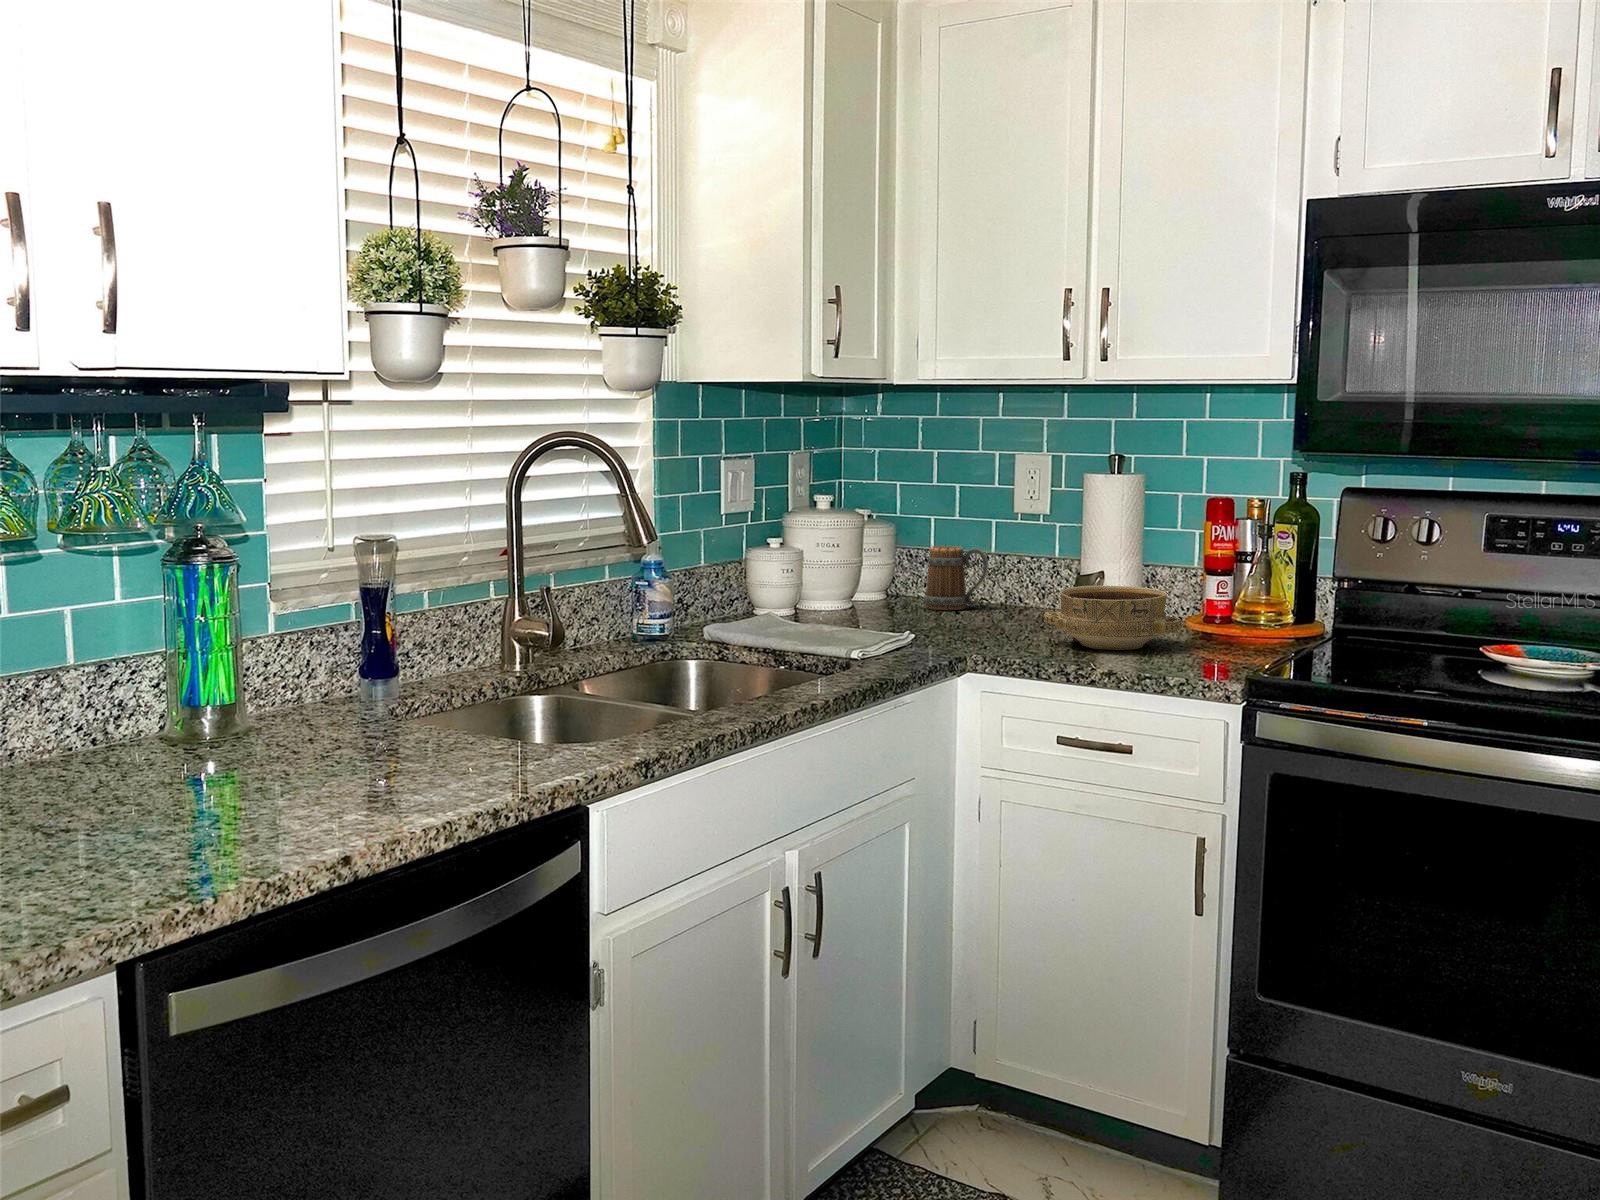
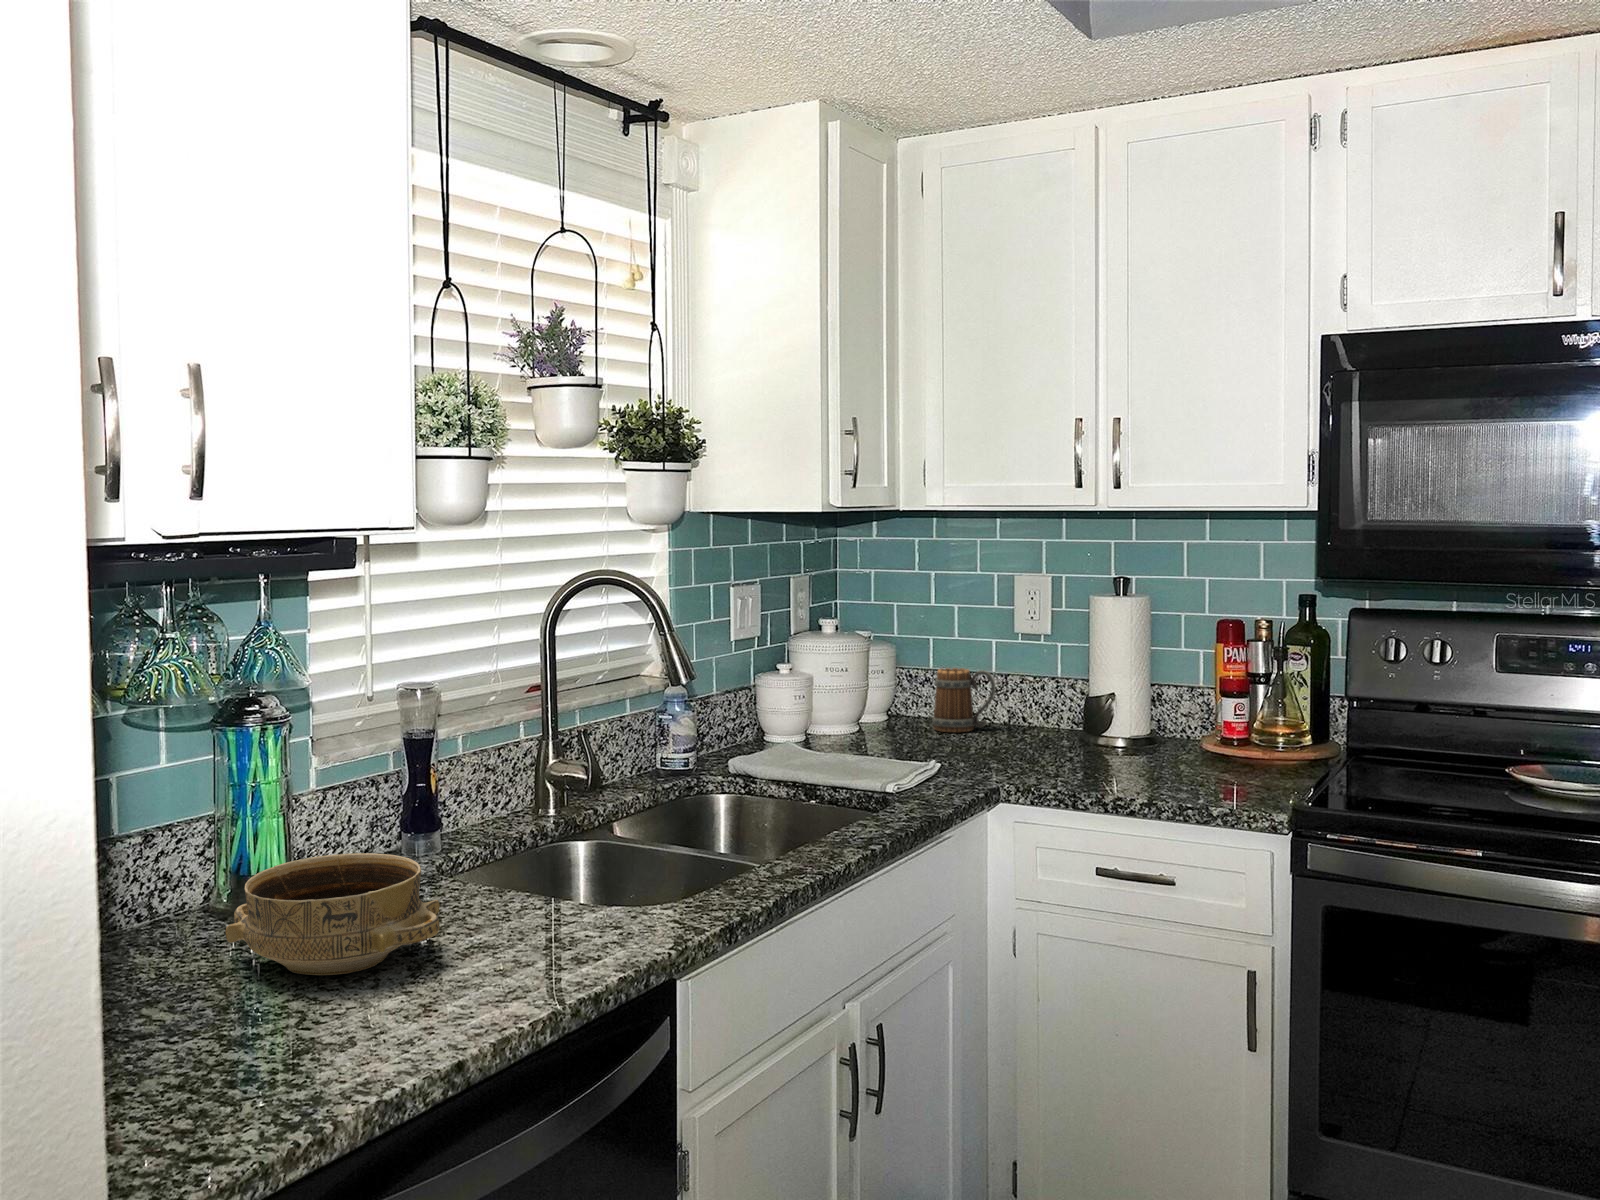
ceramic bowl: present [1044,586,1182,650] -> present [225,853,440,975]

